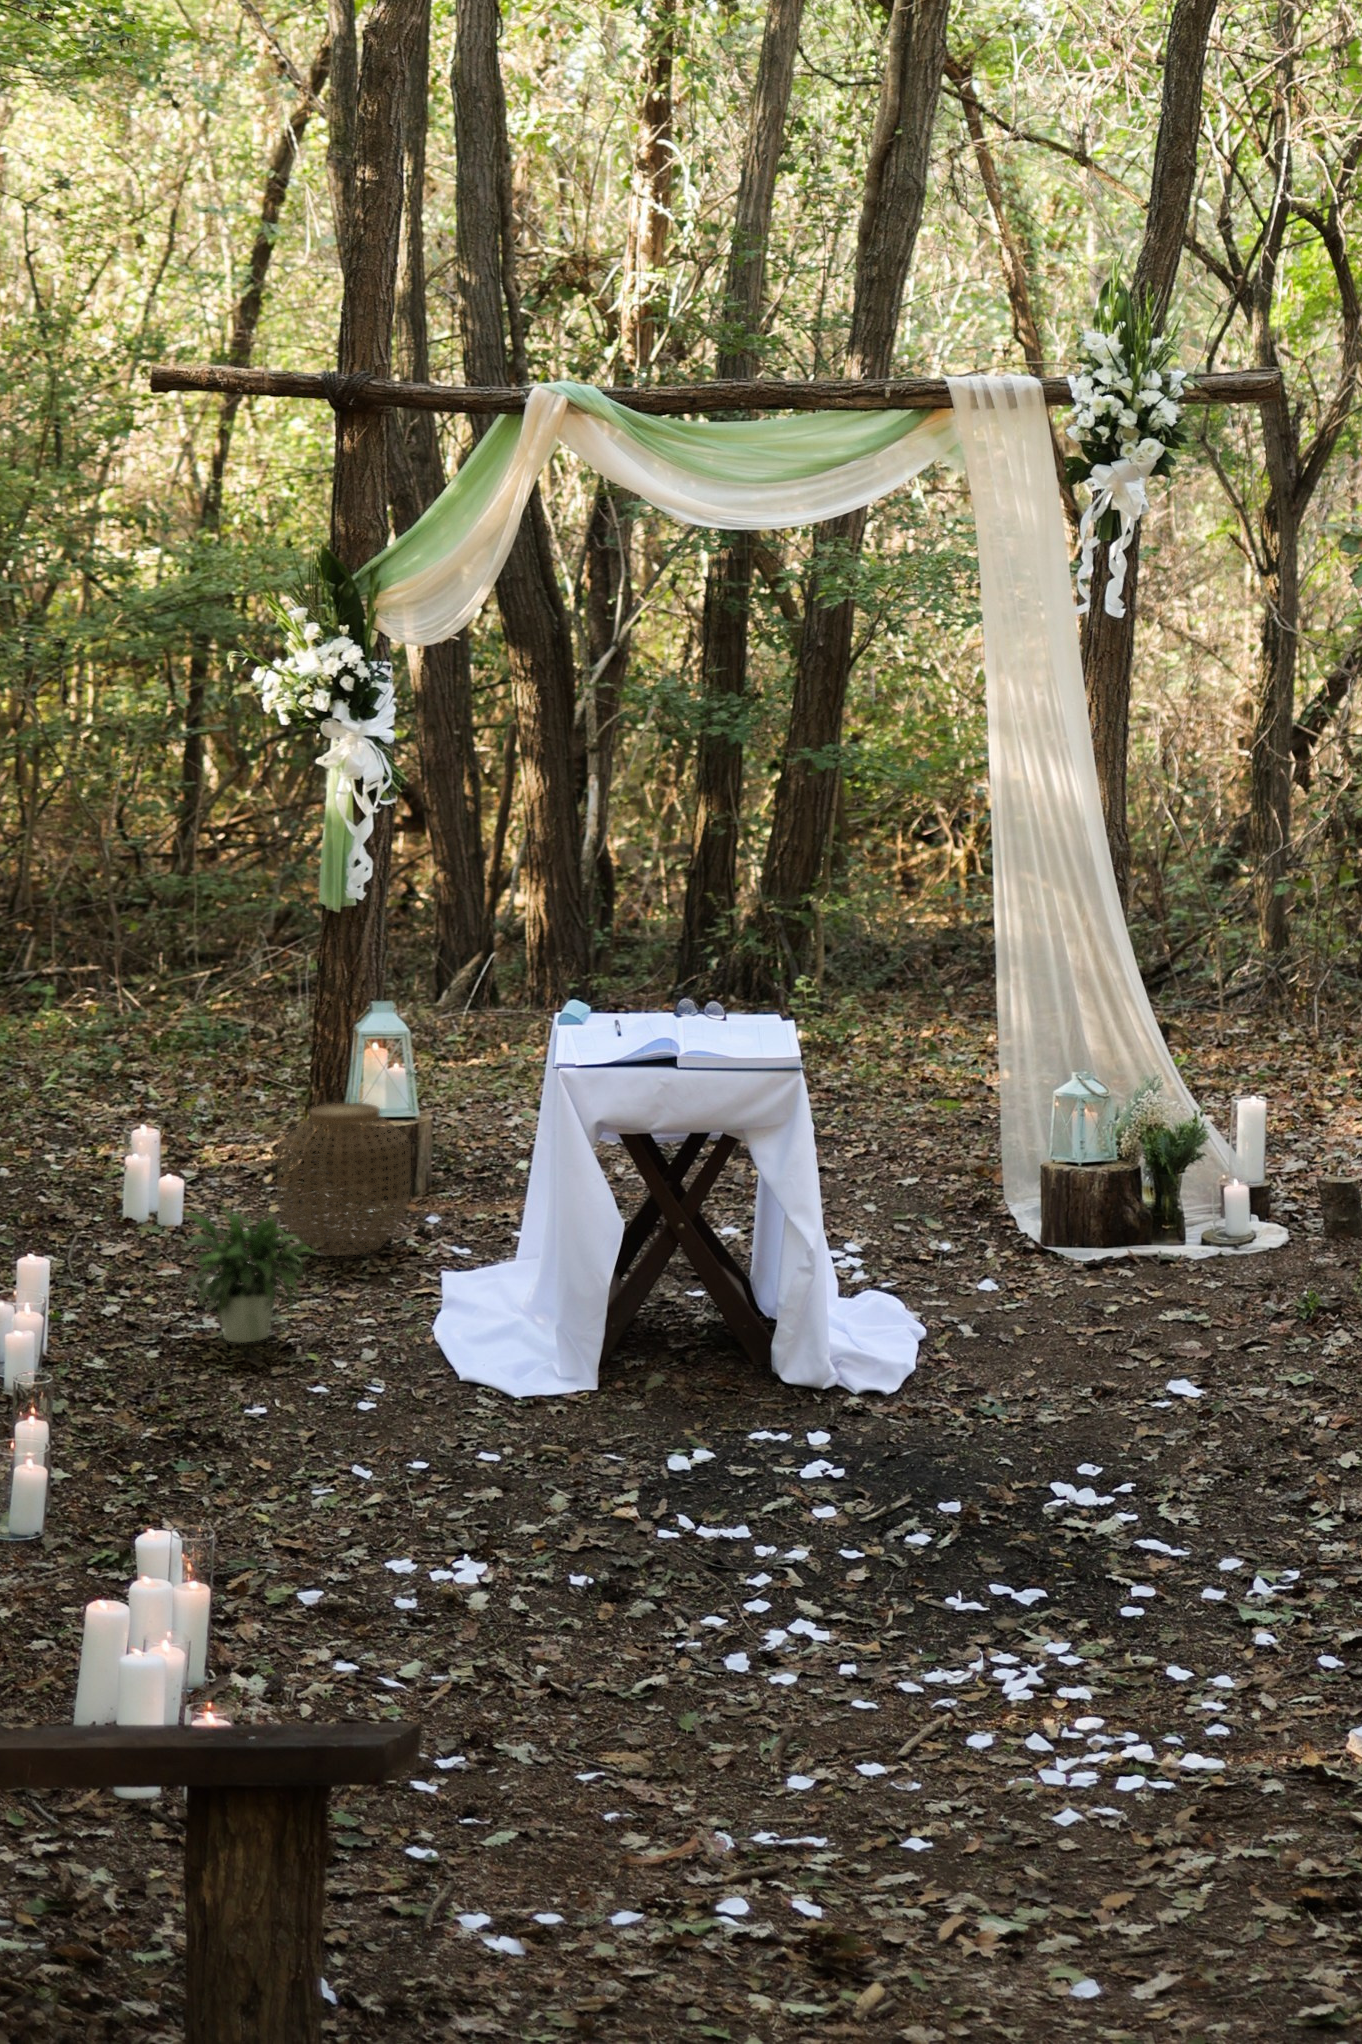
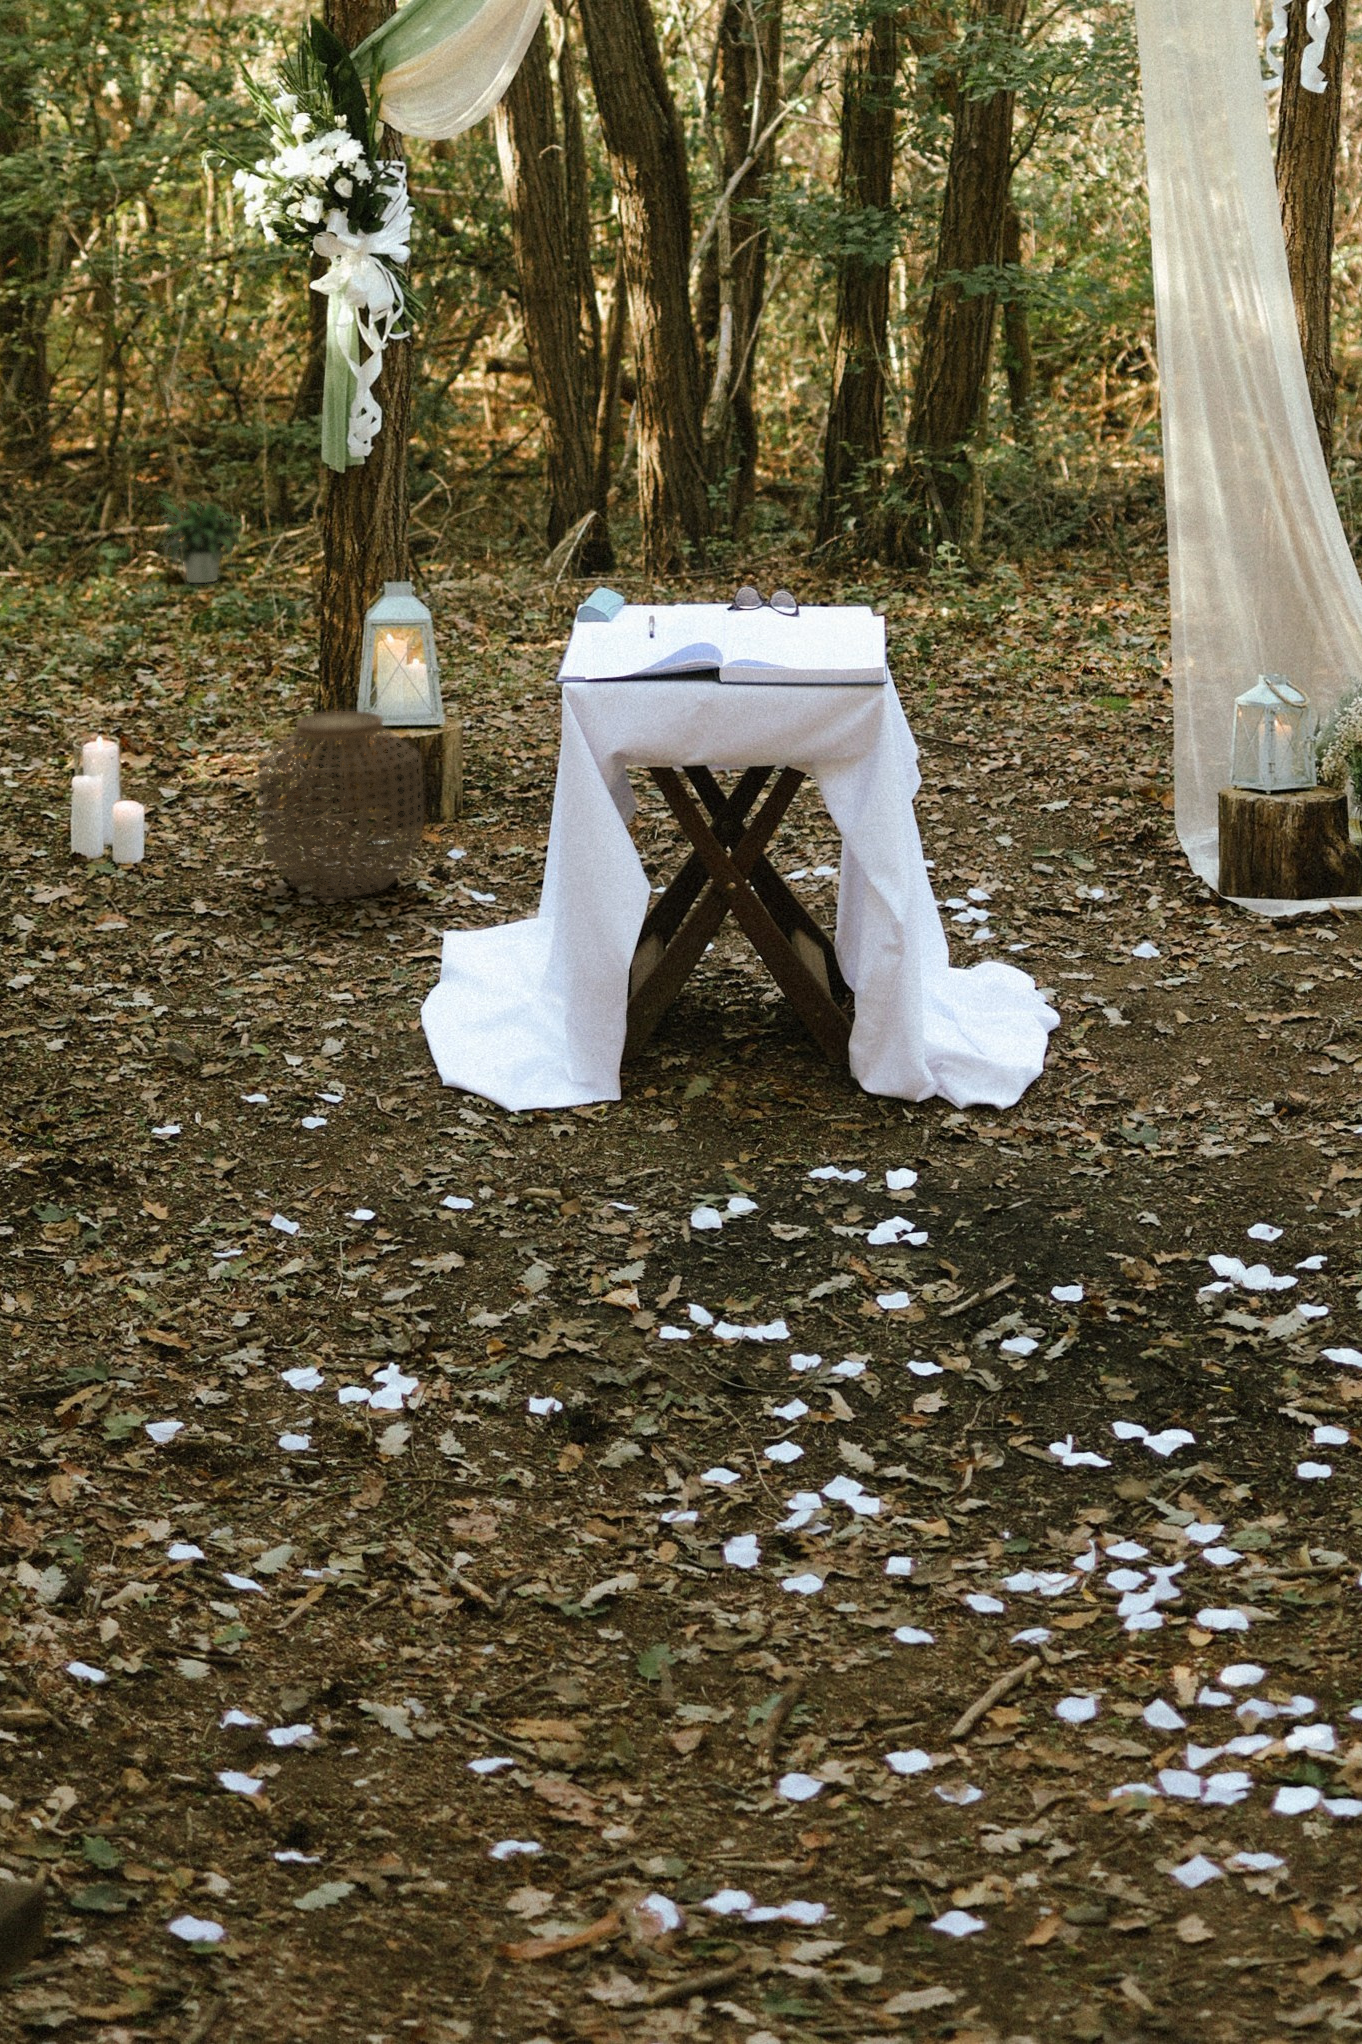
potted plant: present [185,1209,315,1343] -> present [163,502,242,583]

